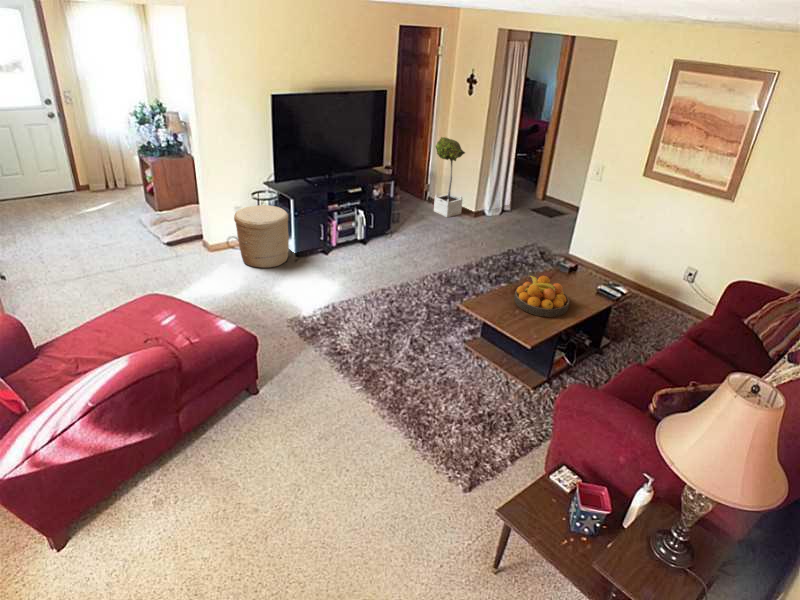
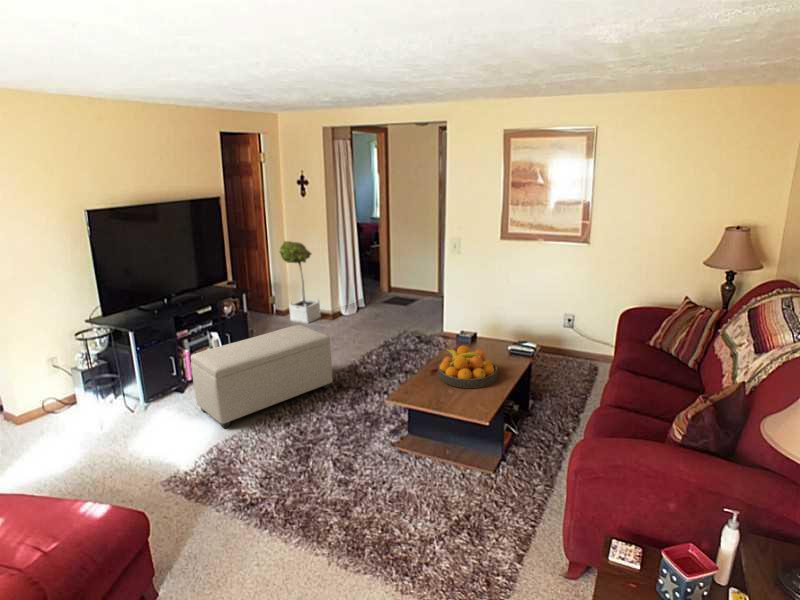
woven basket: present [234,205,289,268] -> none [49,347,133,431]
ottoman: none [330,221,445,292] -> present [191,325,333,428]

